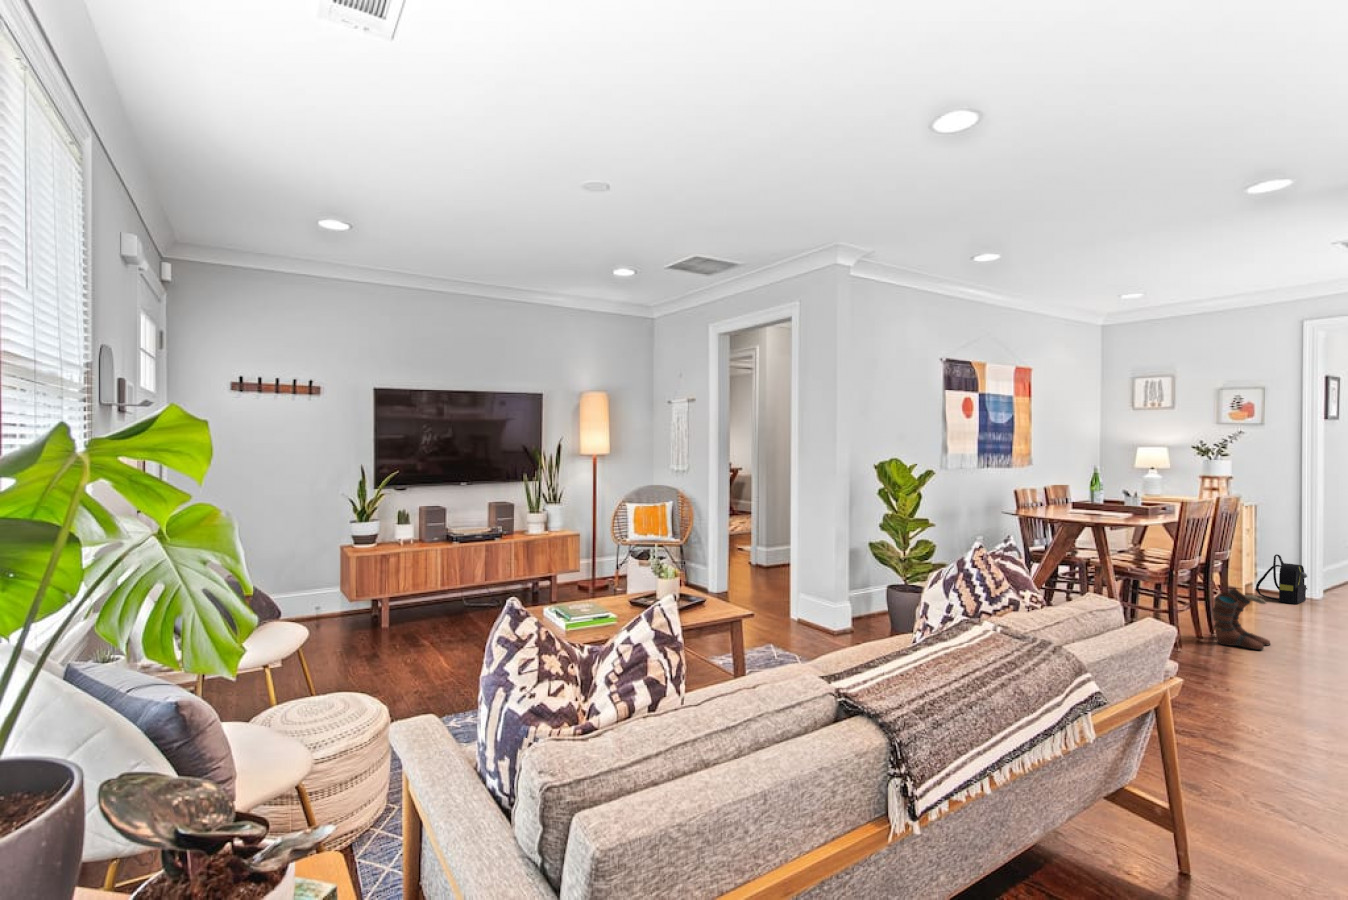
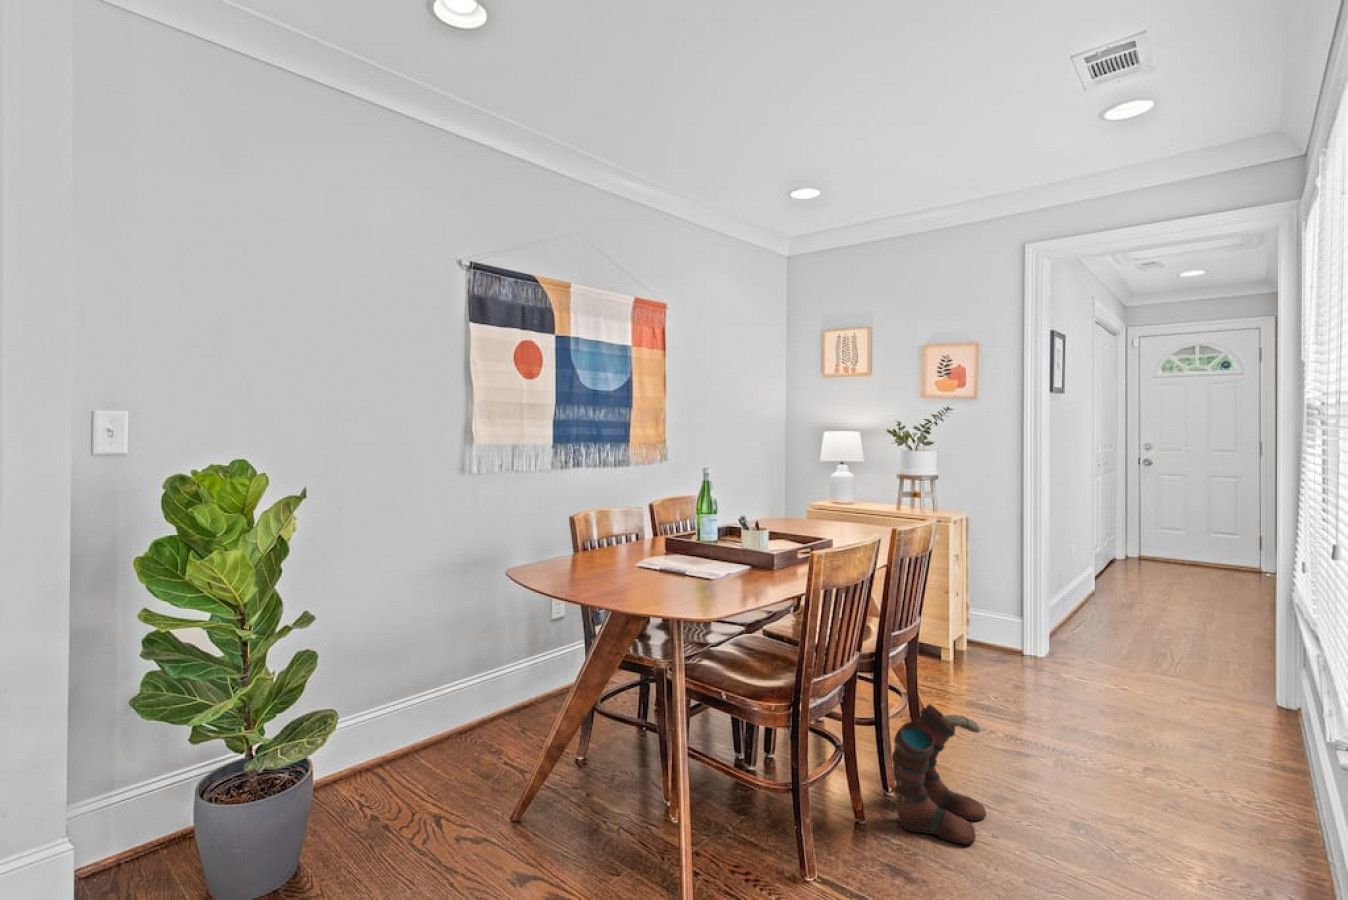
backpack: present [1256,554,1307,604] -> none [966,593,1030,671]

